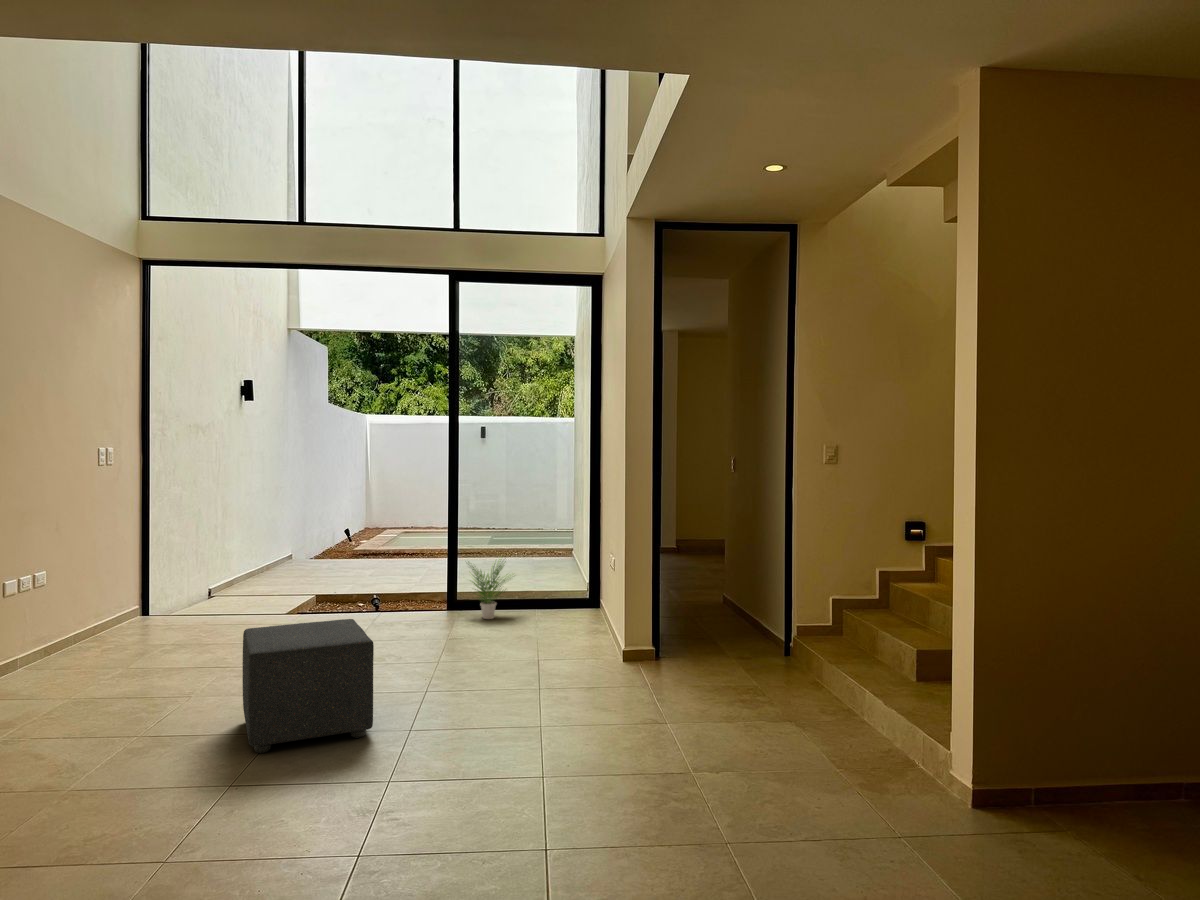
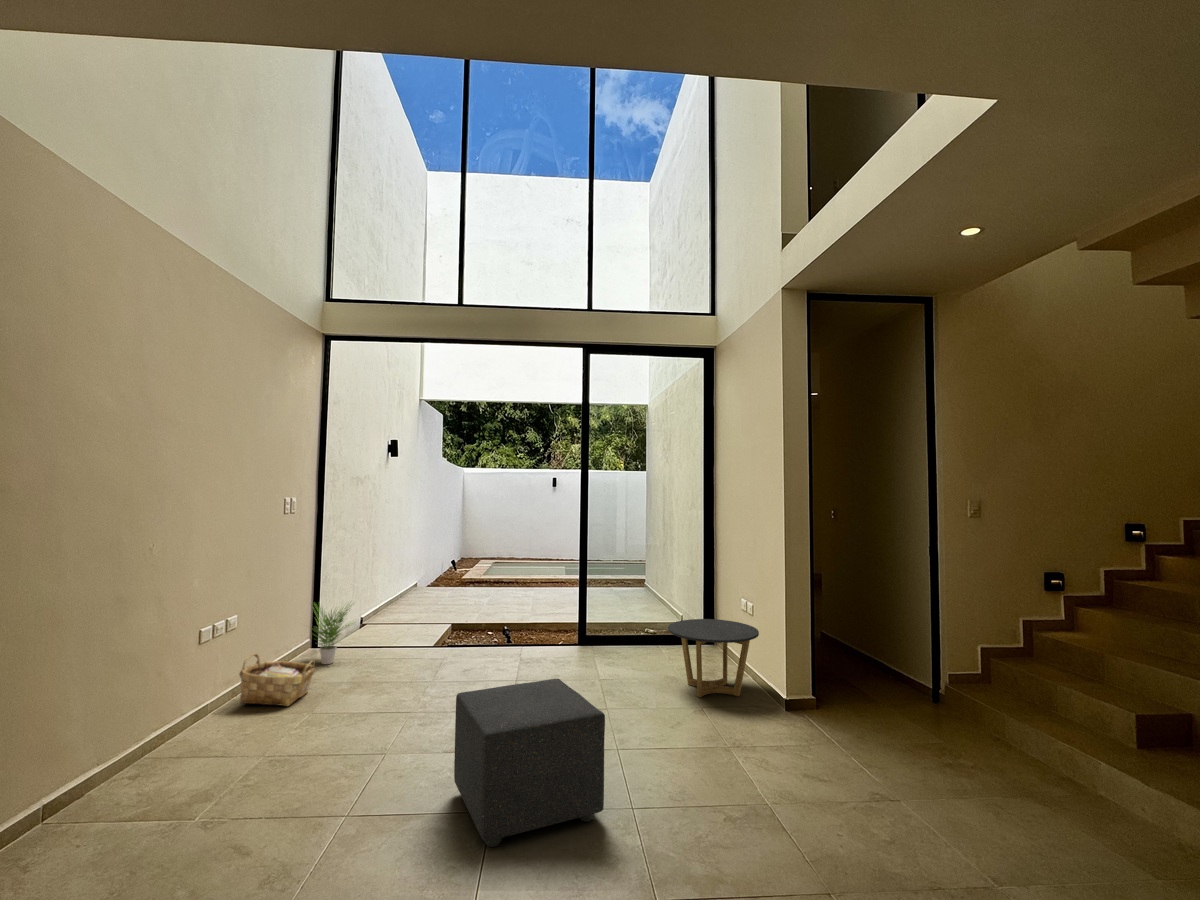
potted plant: present [472,559,506,619] -> present [314,608,350,664]
side table: none [513,576,608,653] -> present [668,619,759,697]
woven basket: none [51,609,133,662] -> present [239,653,315,706]

